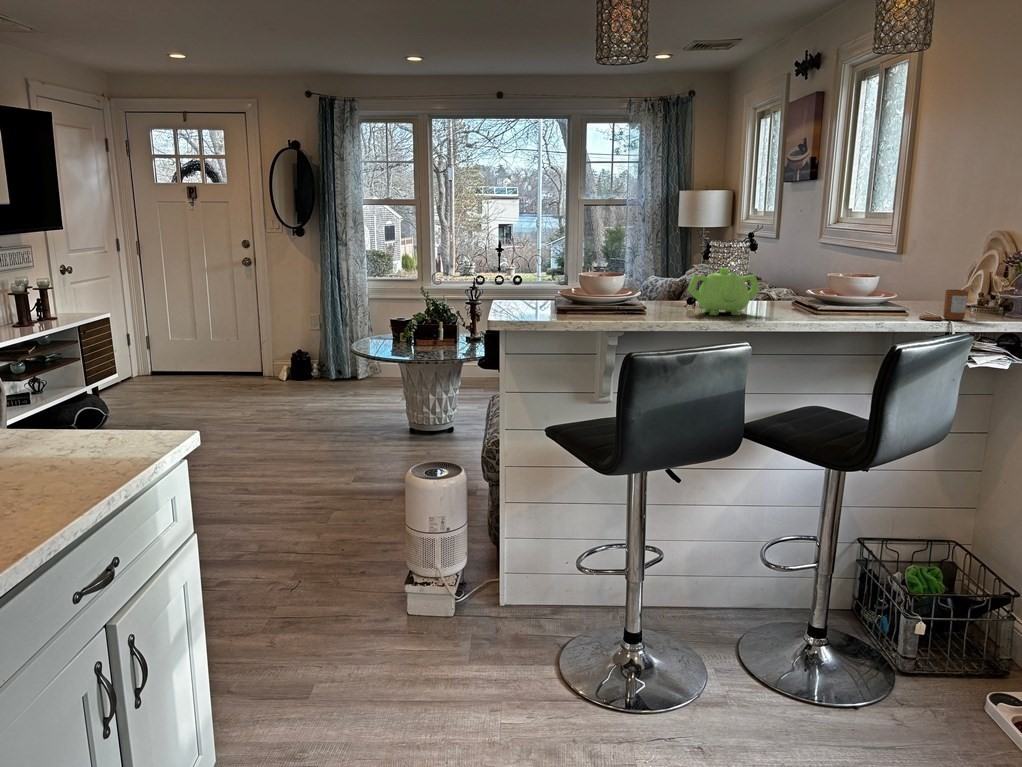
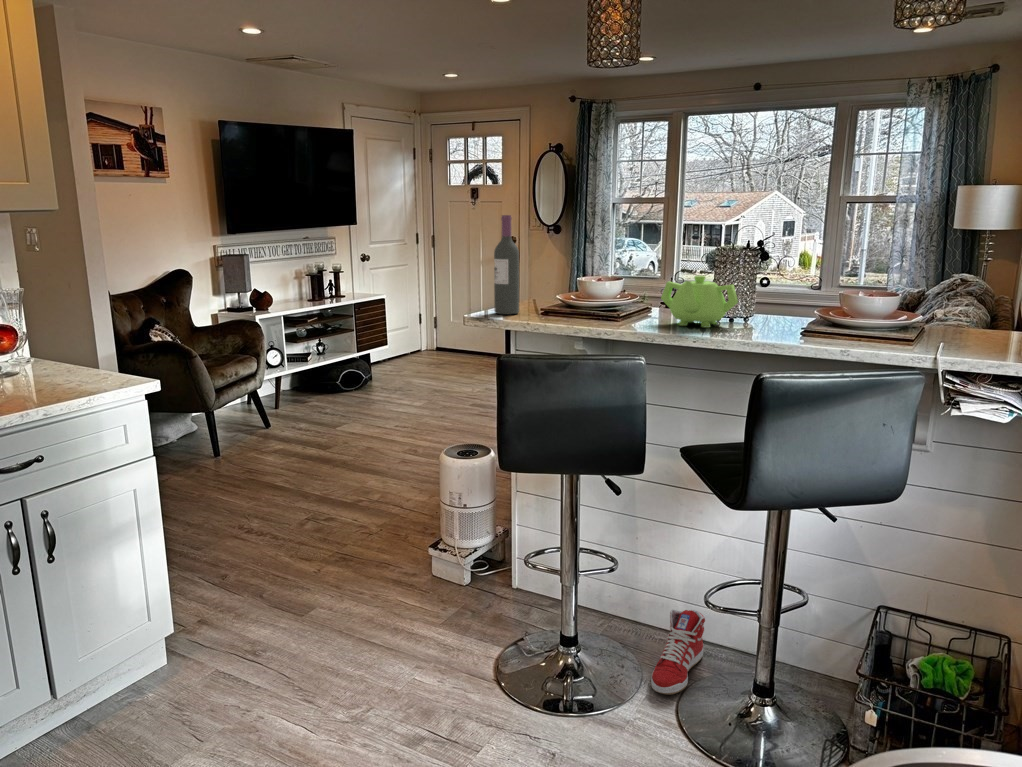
wine bottle: none [513,212,539,317] -> present [494,215,519,314]
candle: present [919,290,969,320] -> none [906,314,970,352]
sneaker: none [698,580,738,662] -> present [651,610,705,695]

